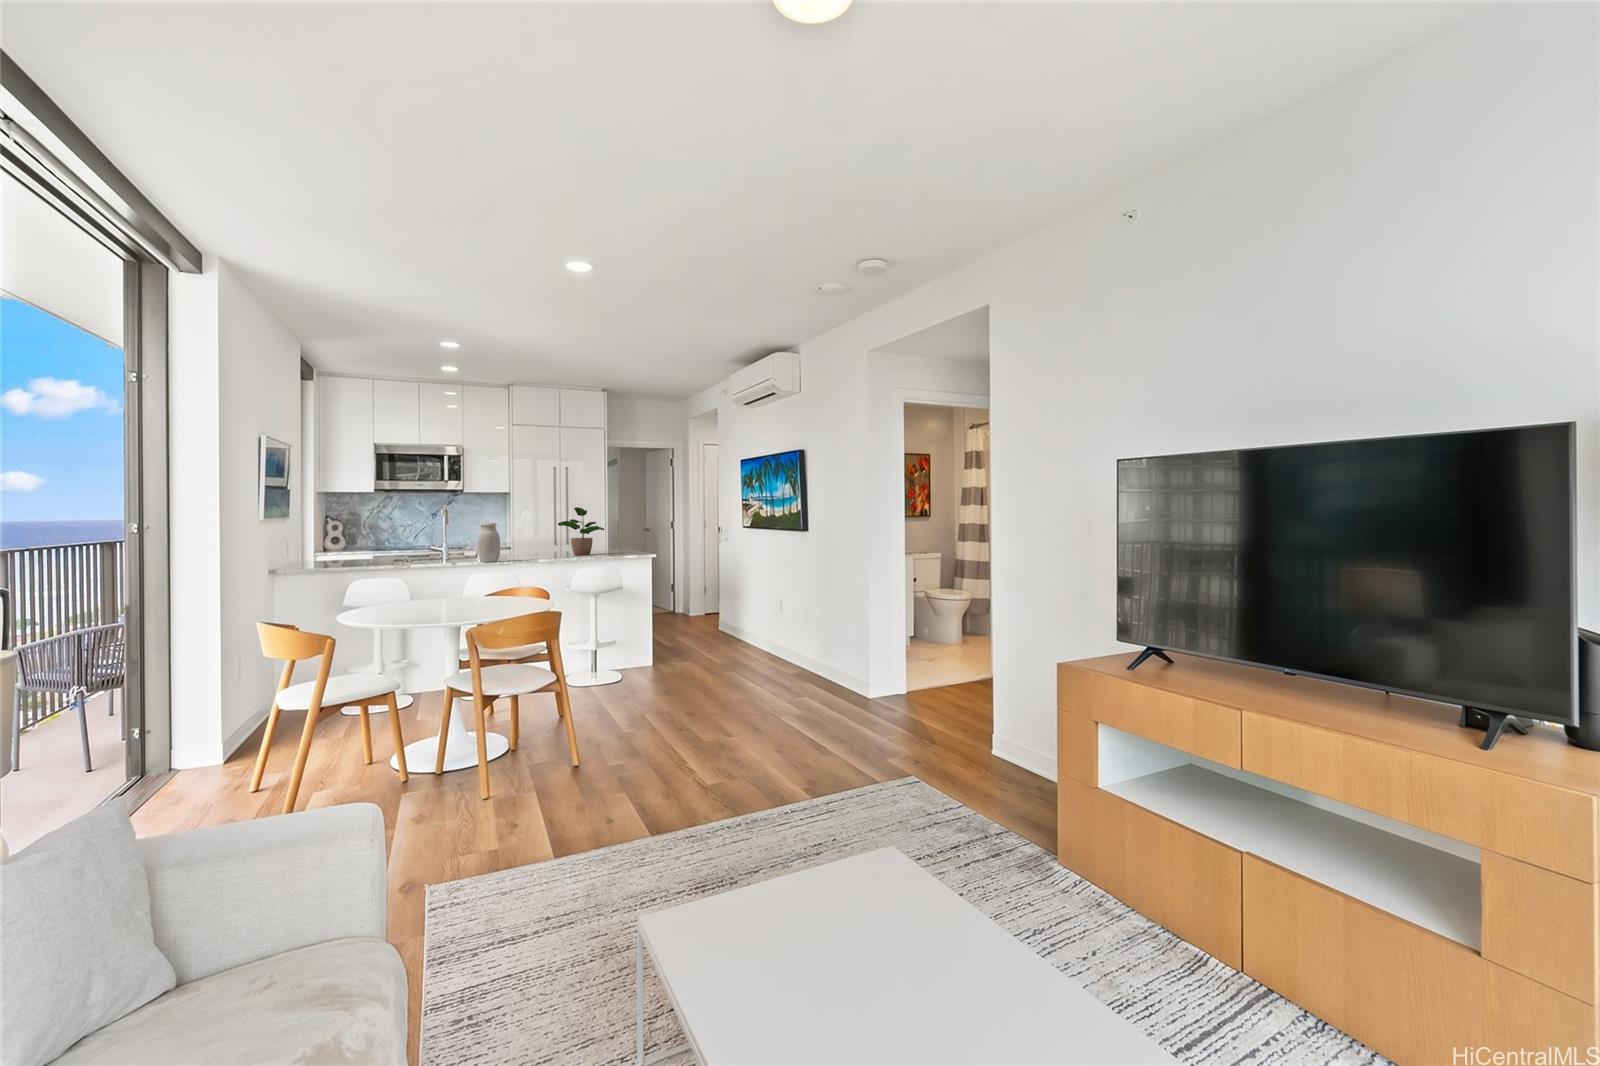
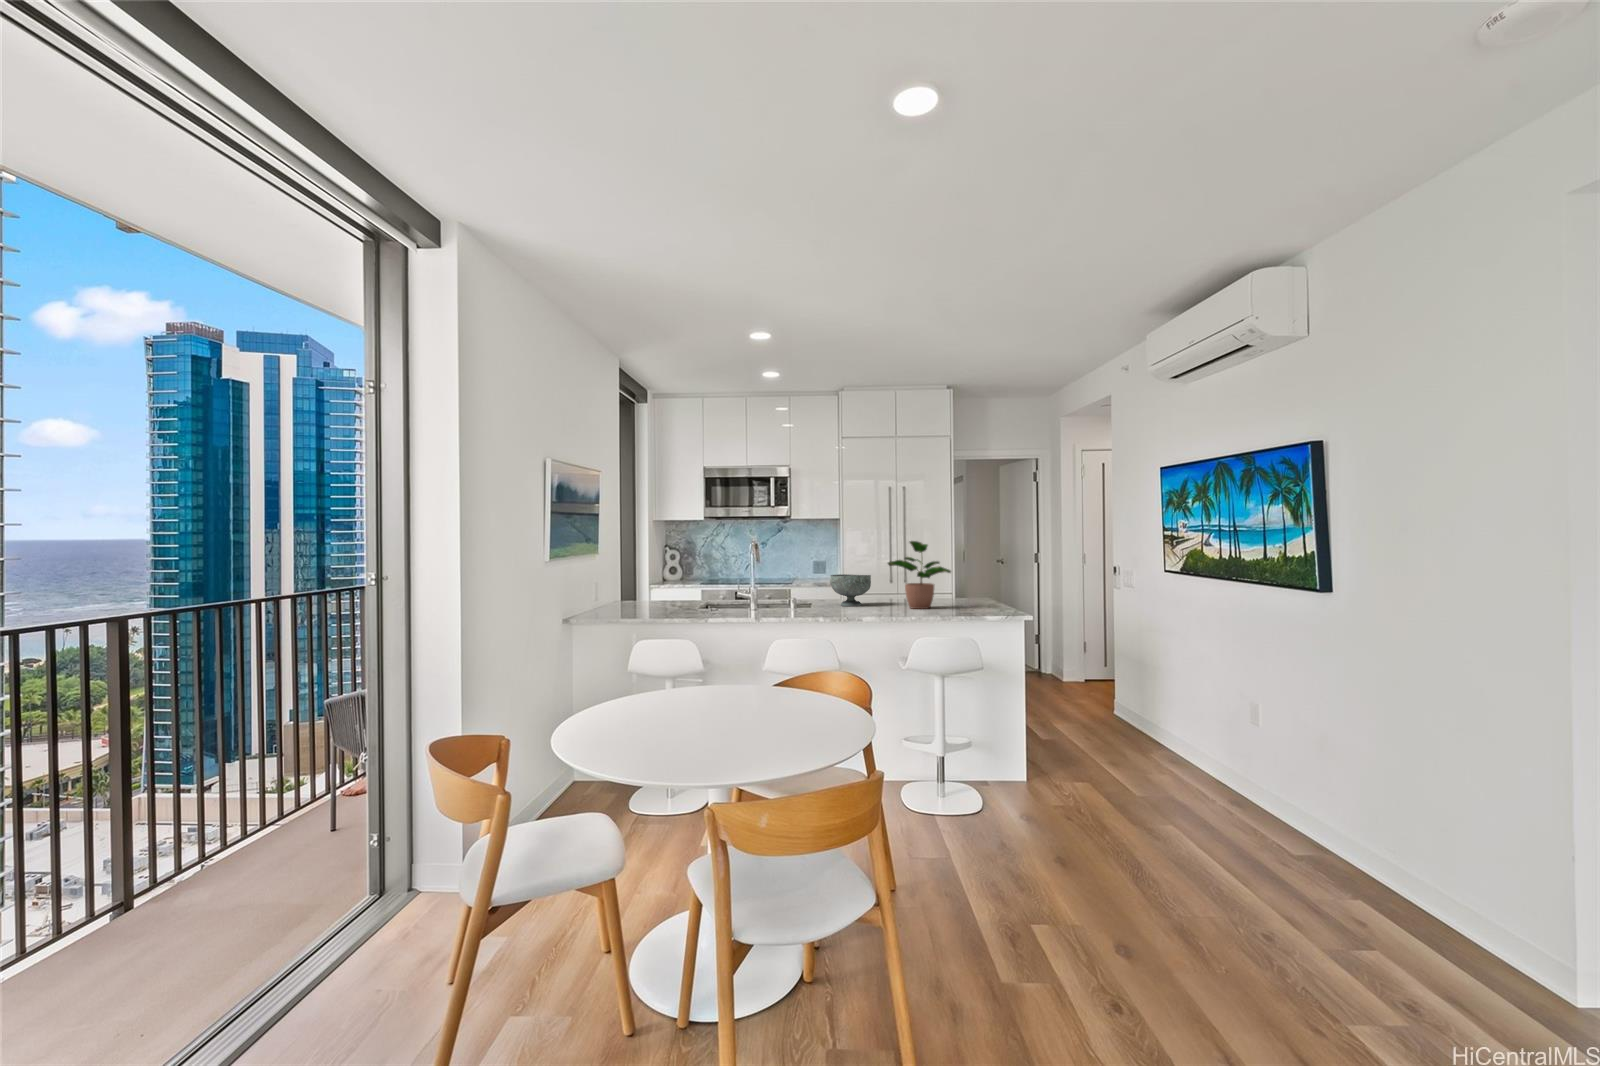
jar: present [477,522,500,562] -> none [784,562,811,616]
decorative bowl: none [510,534,544,557] -> present [830,574,871,606]

